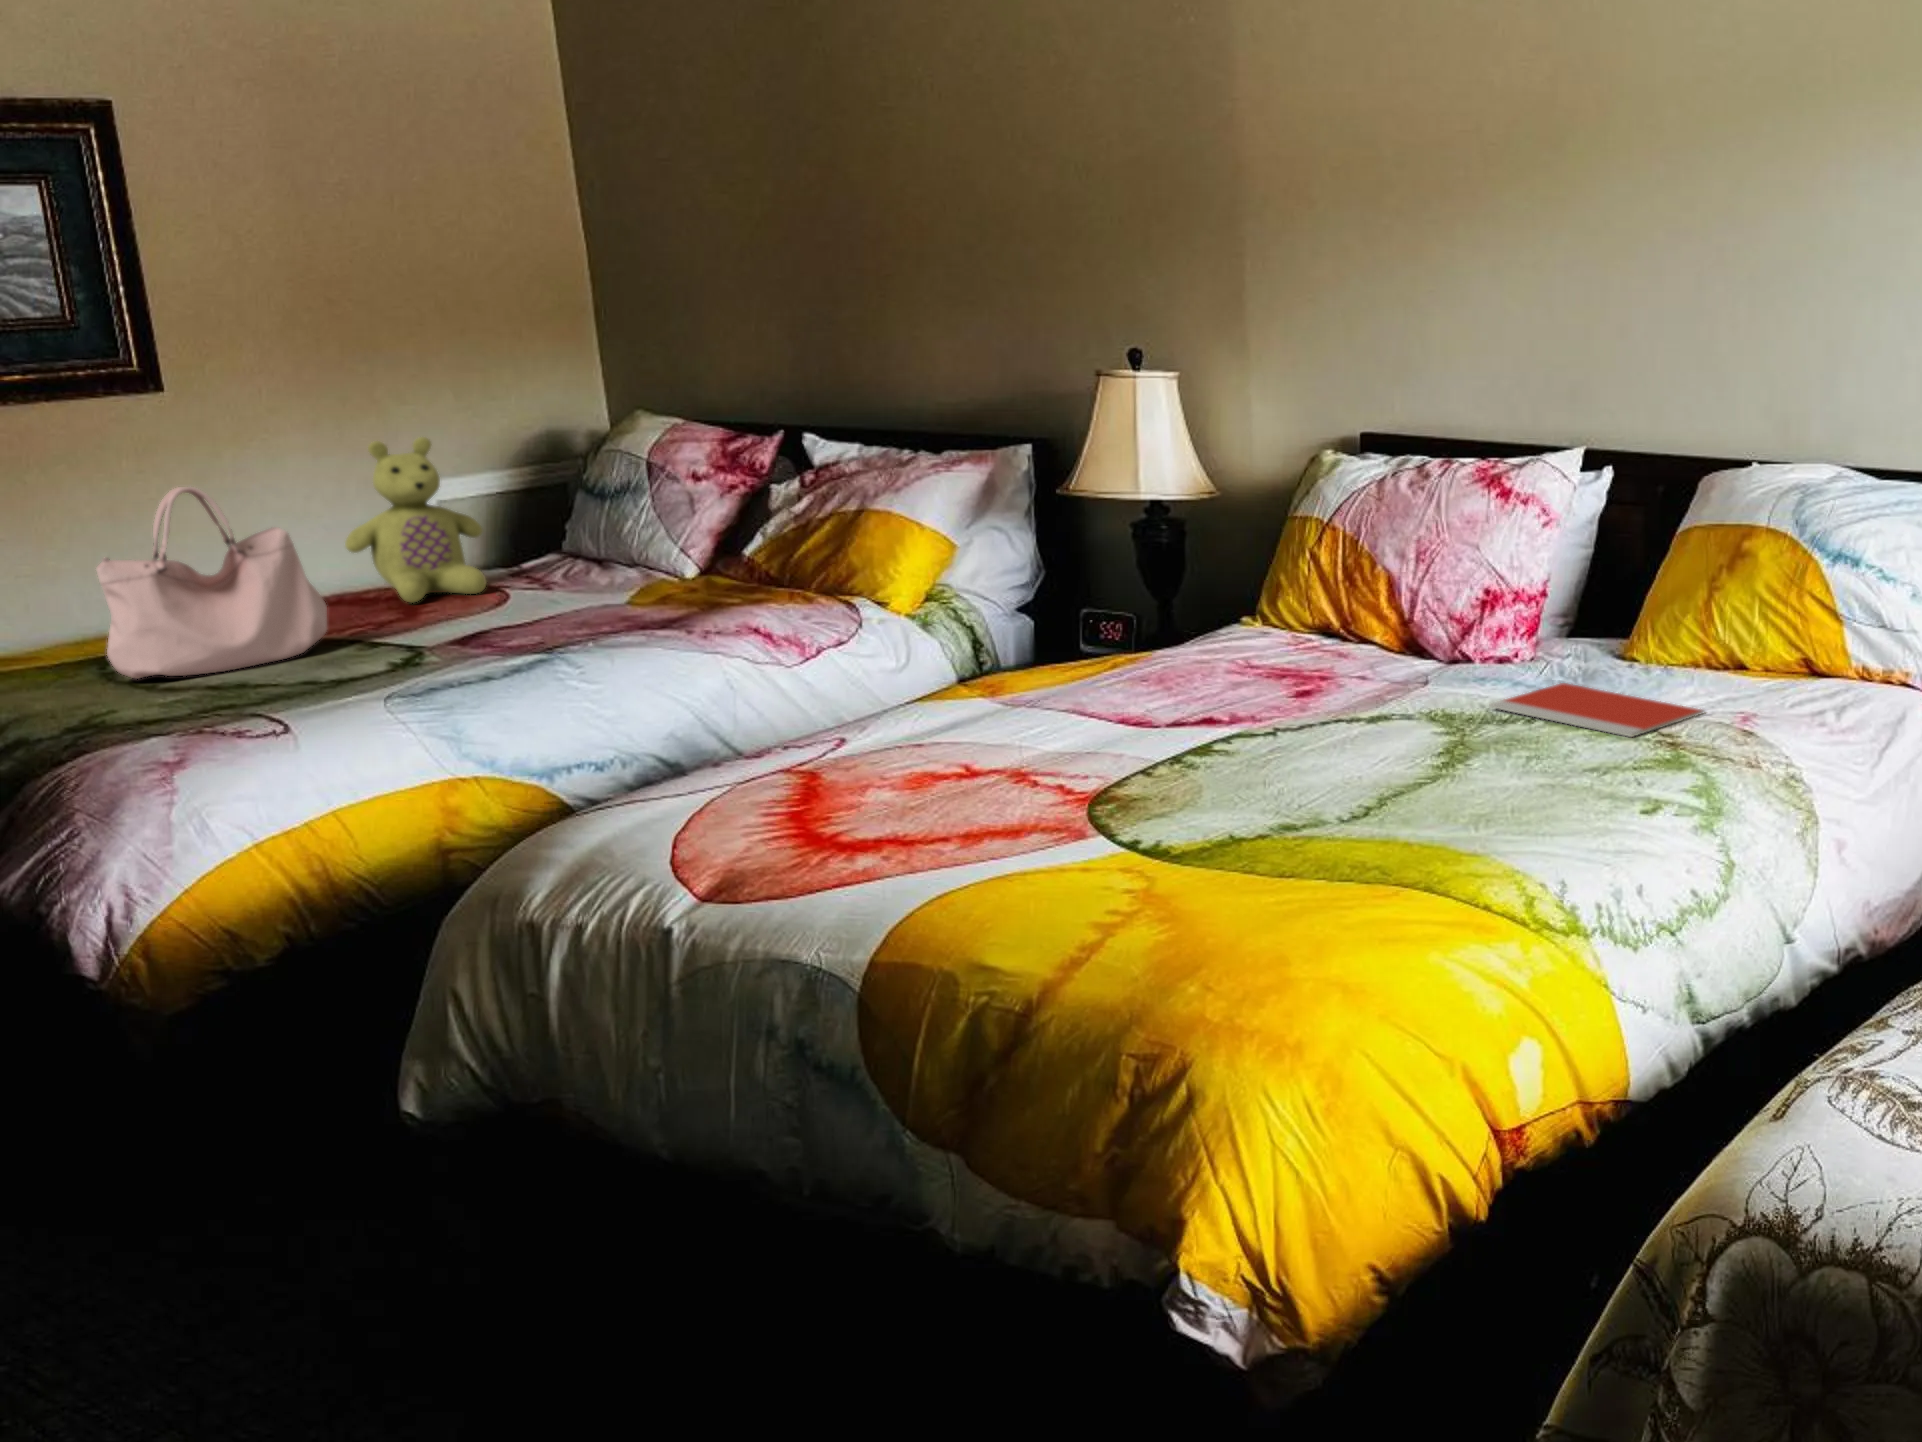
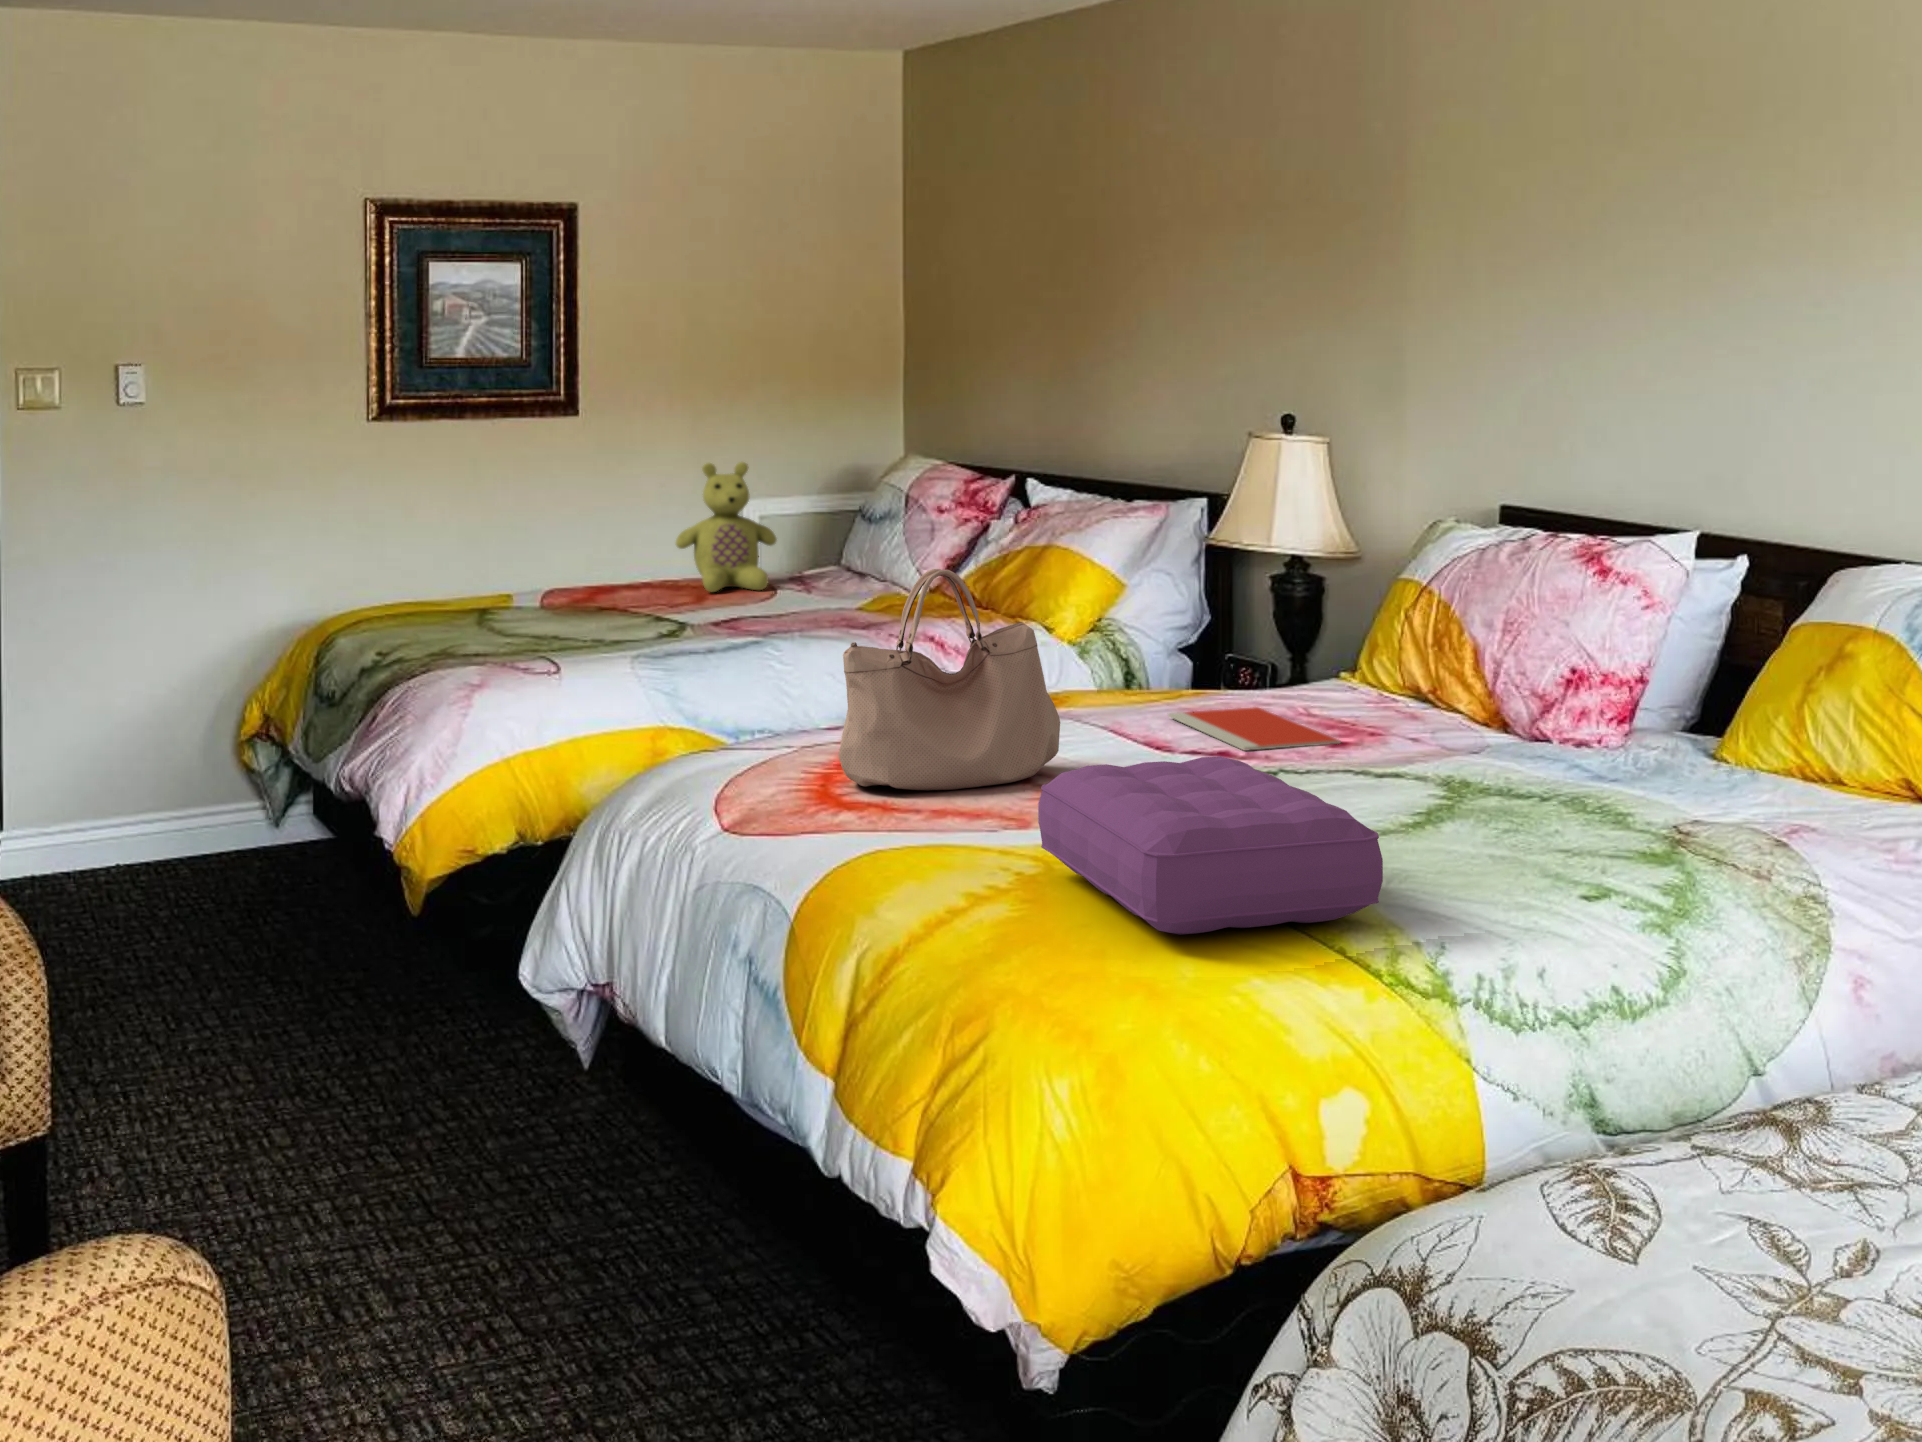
handbag: present [97,487,327,678] -> present [839,569,1060,790]
notebook: present [1490,683,1704,737] -> present [1168,707,1340,750]
pillow: none [1121,730,1507,924] -> present [1038,756,1383,935]

